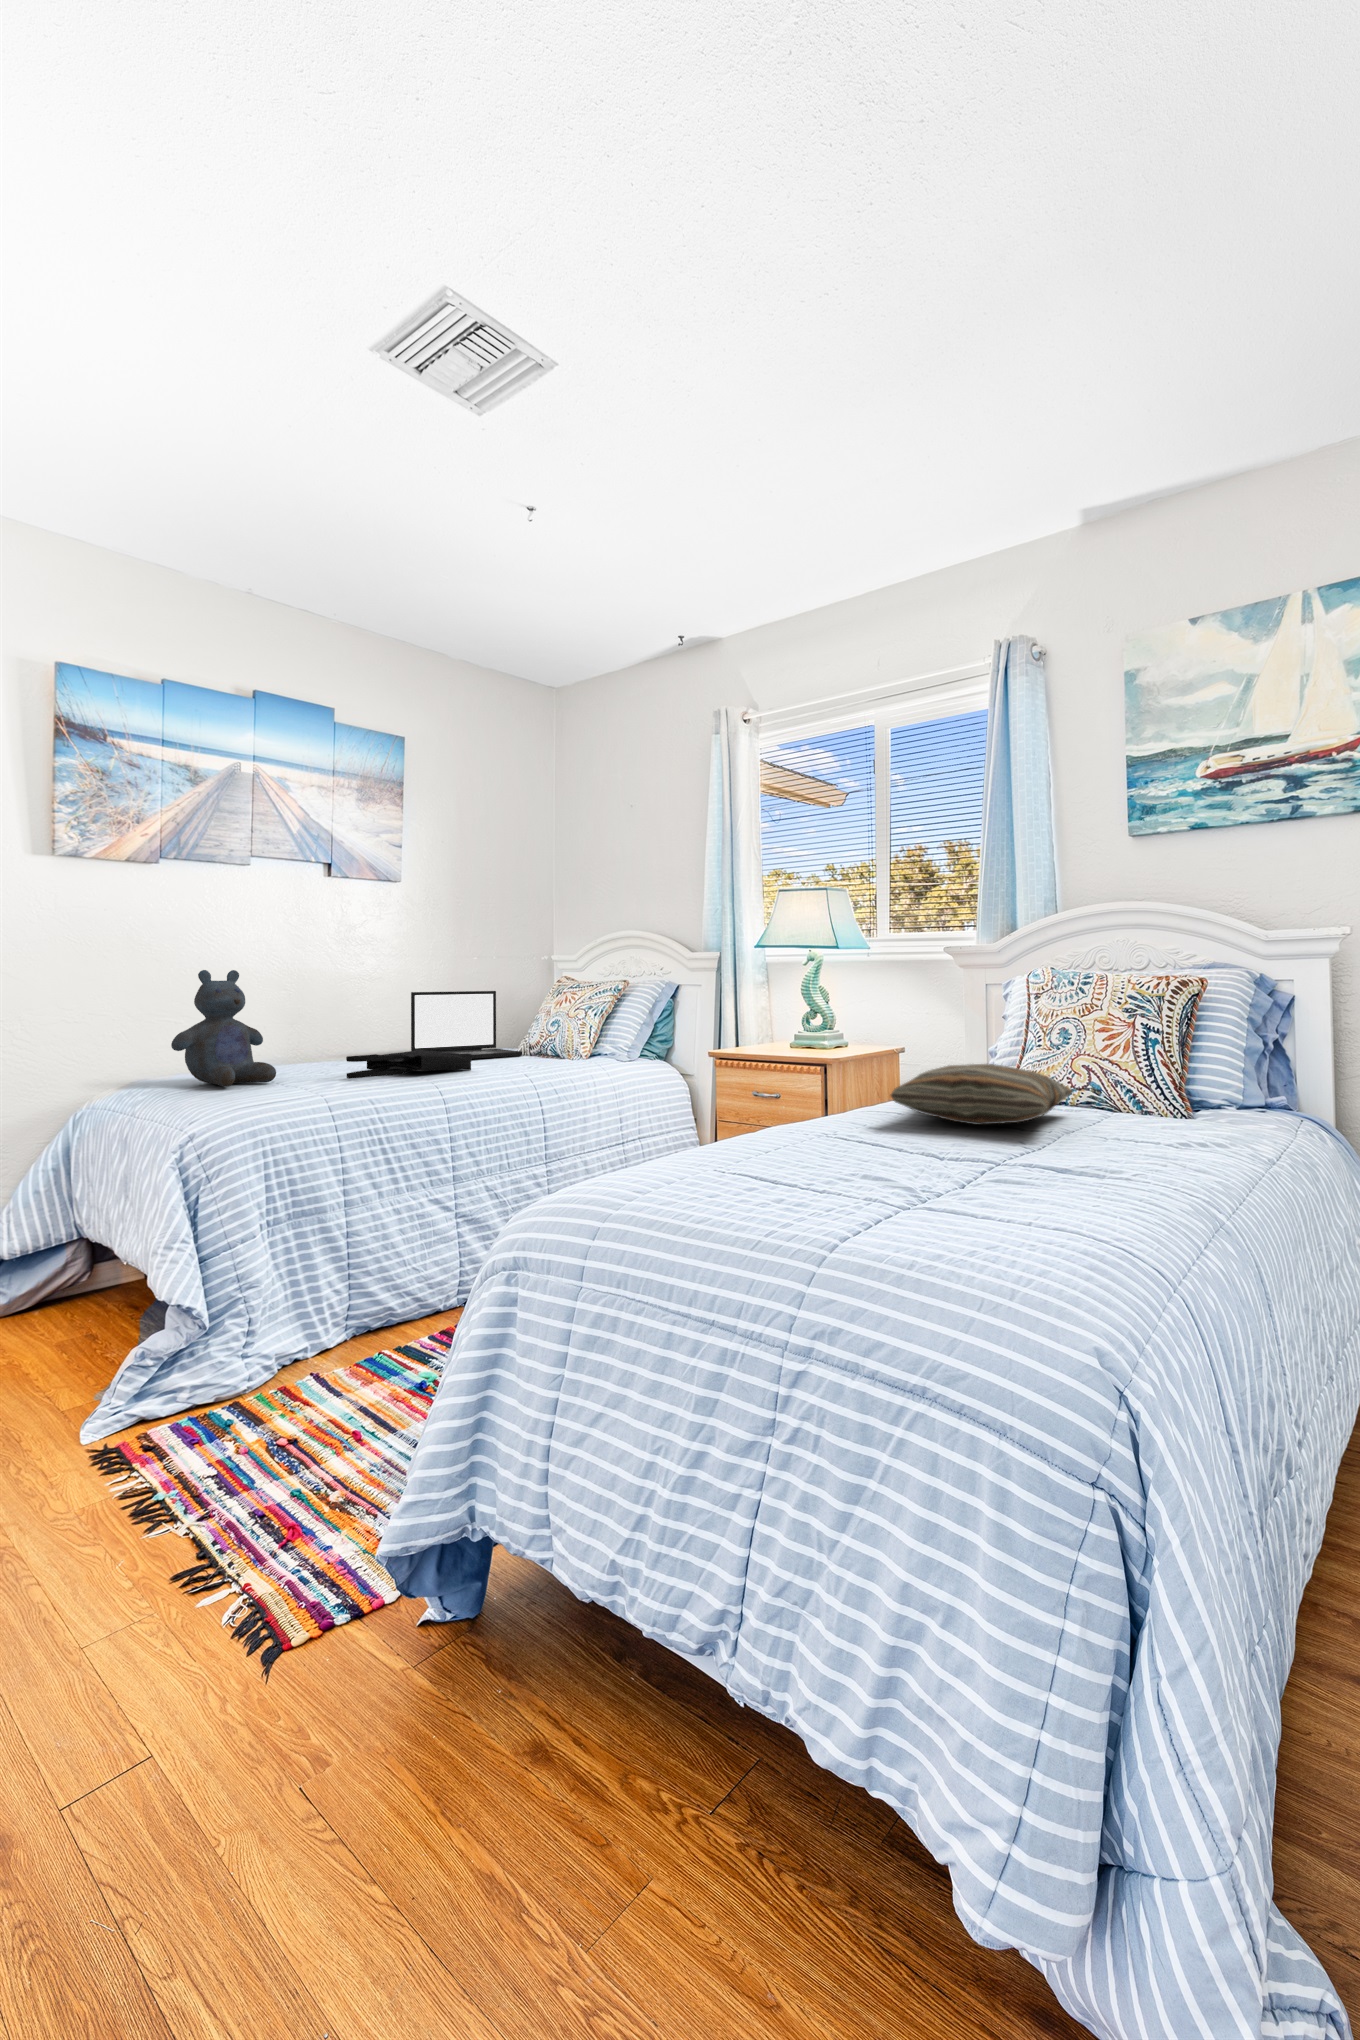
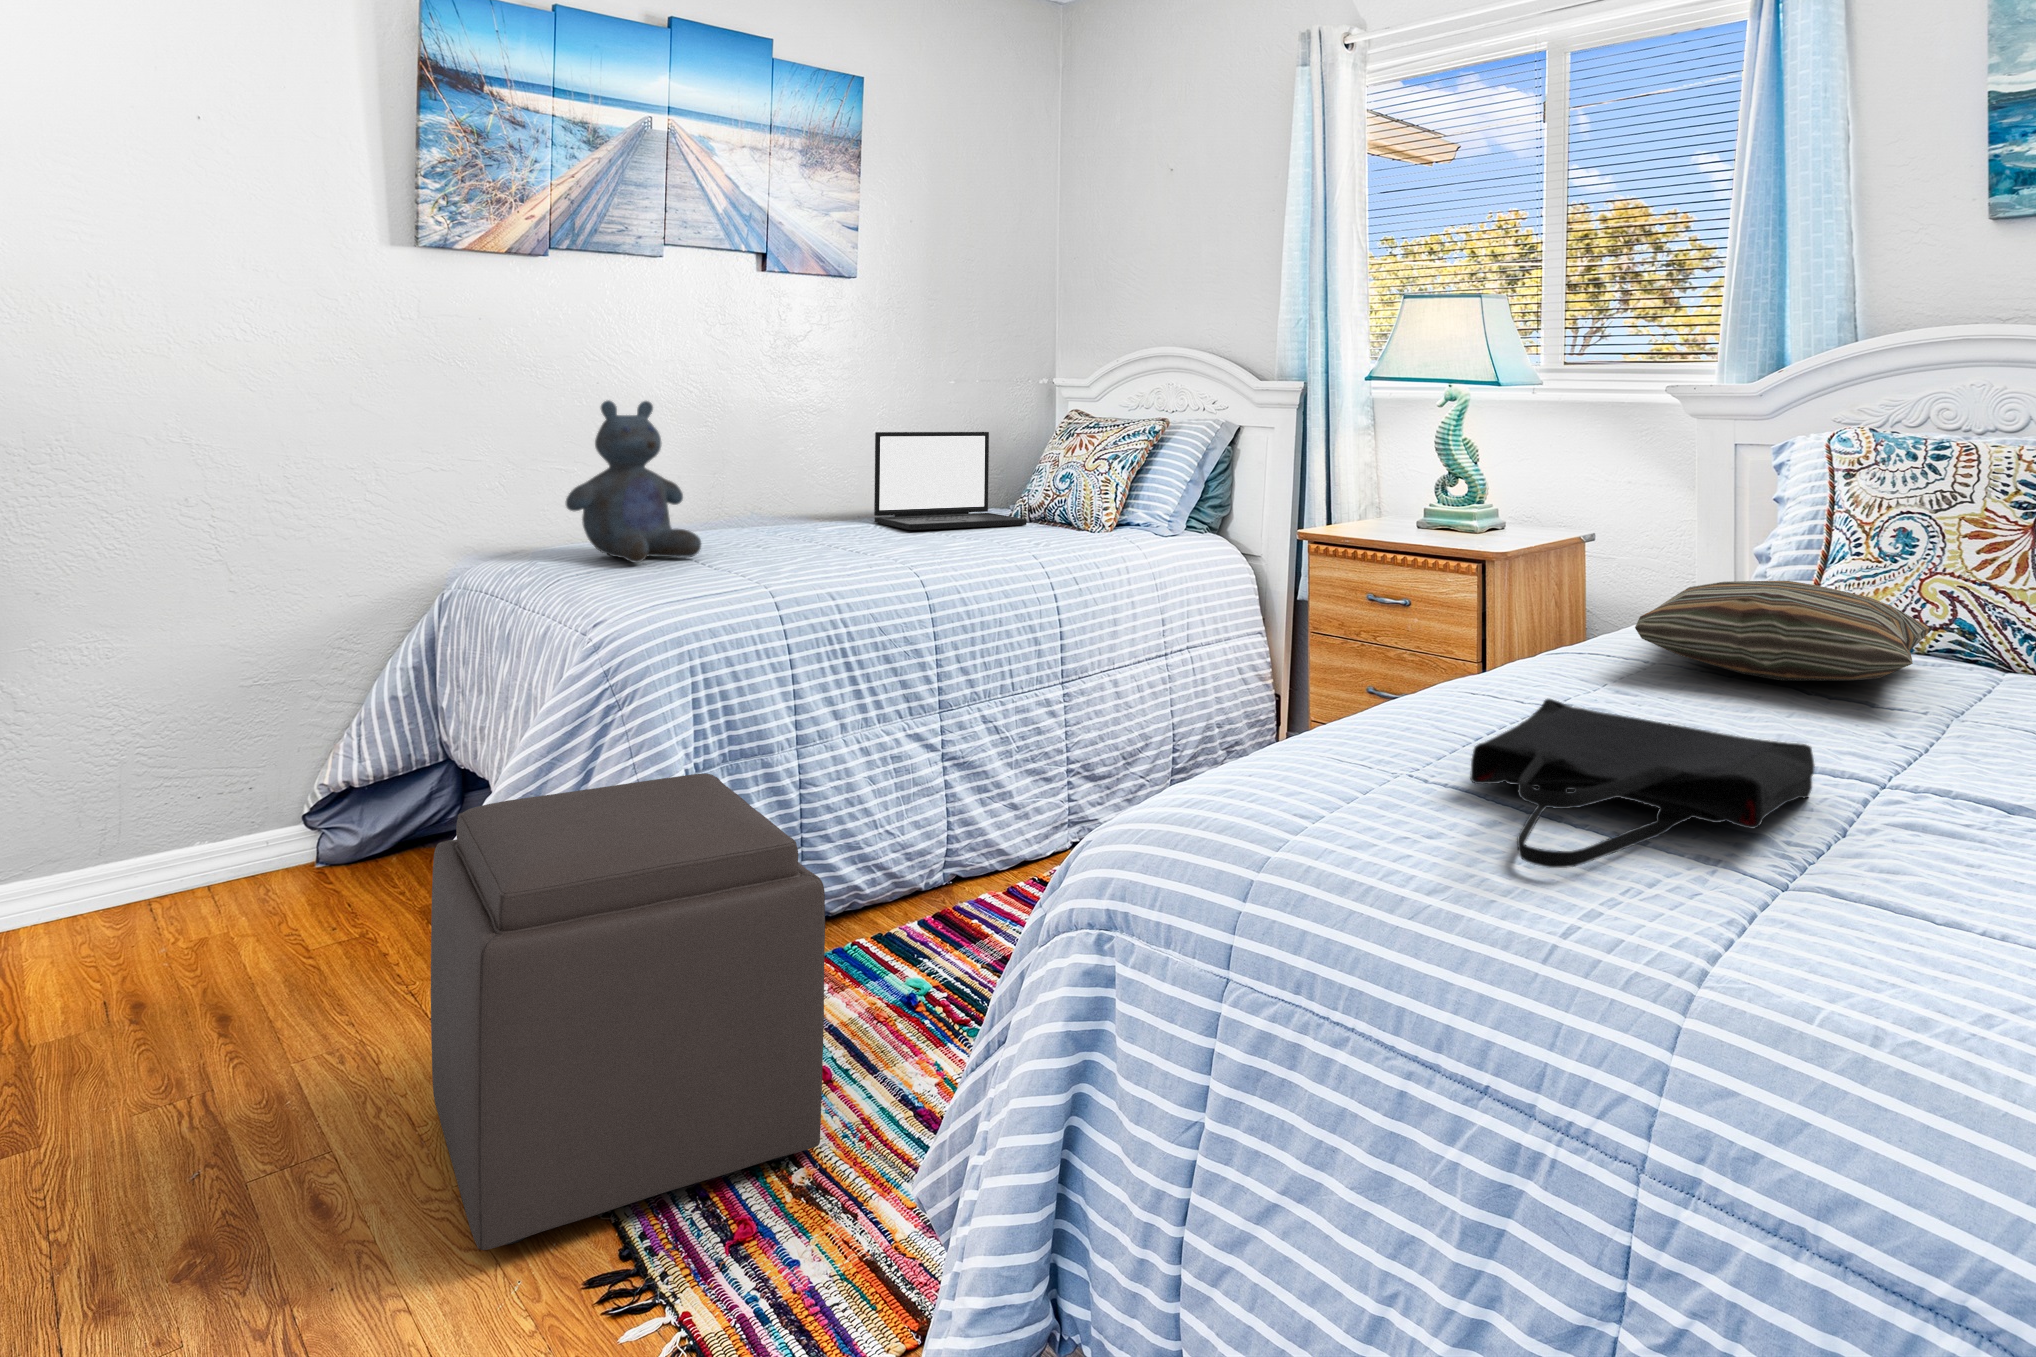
tote bag: present [346,1049,472,1078] -> present [1470,699,1815,868]
ottoman: none [63,1226,353,1554] -> present [431,773,825,1250]

